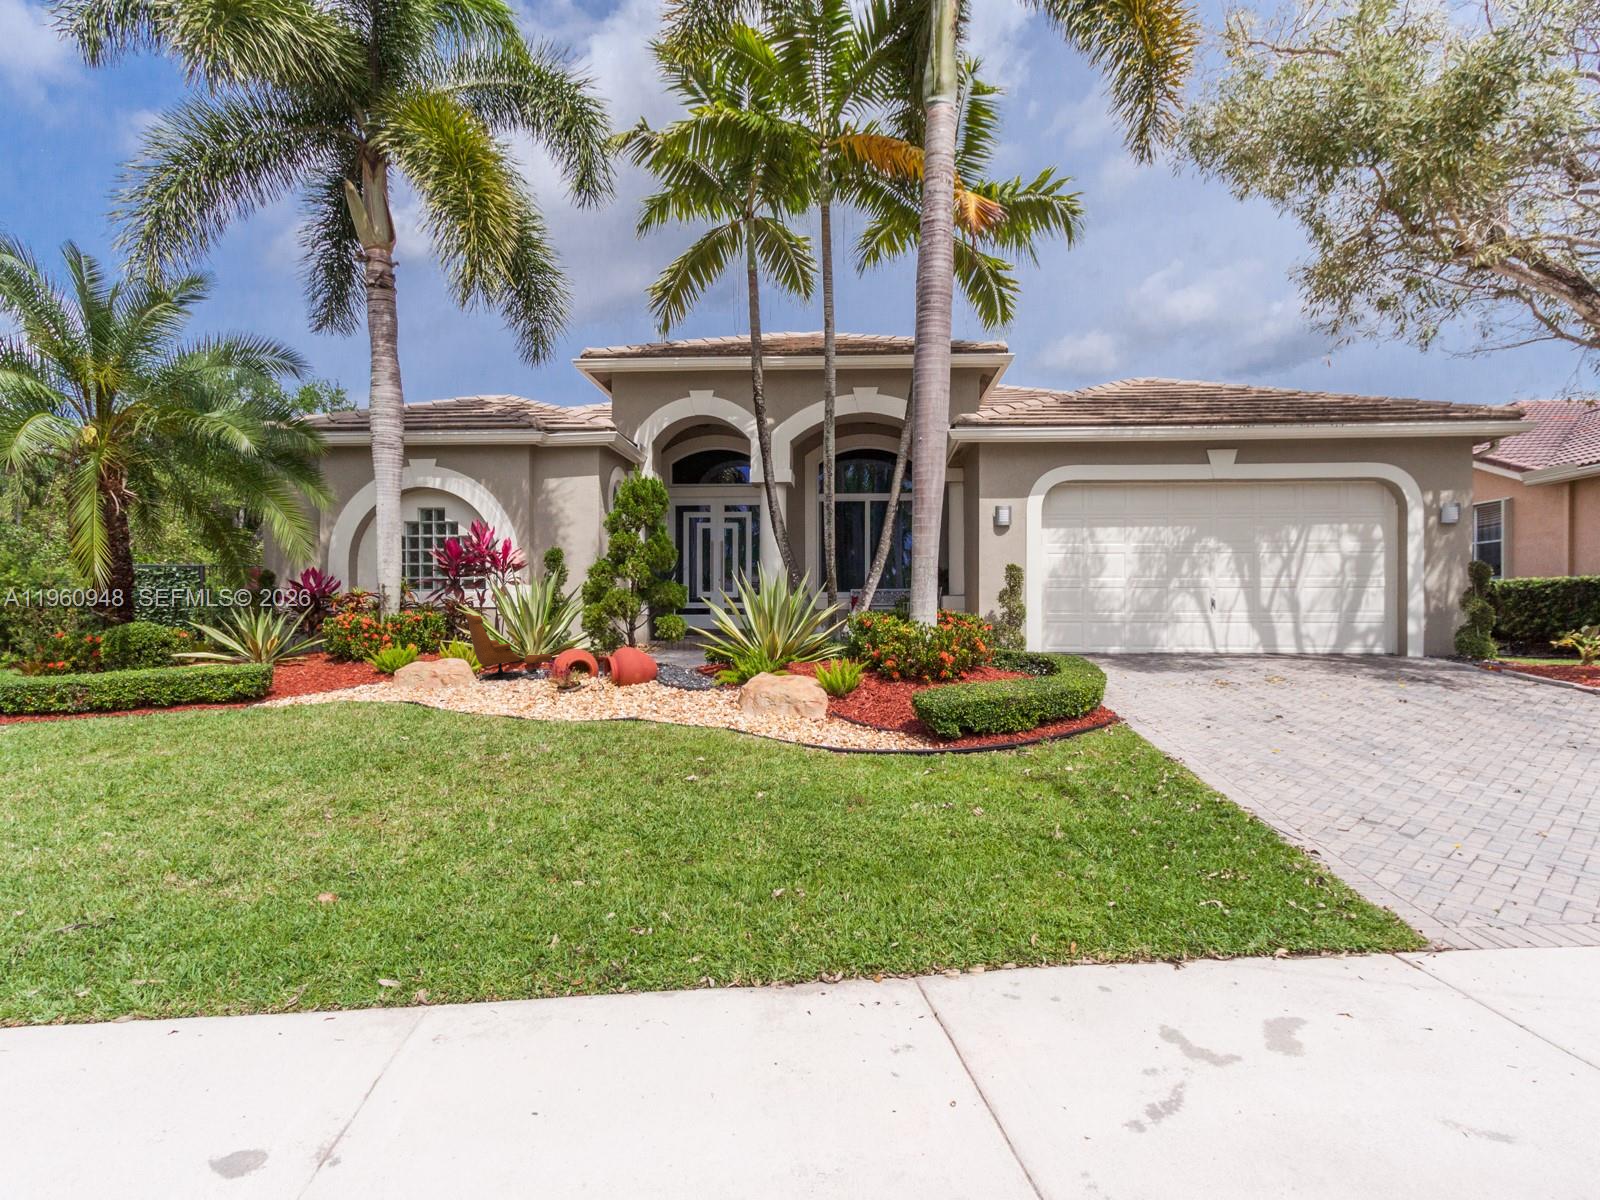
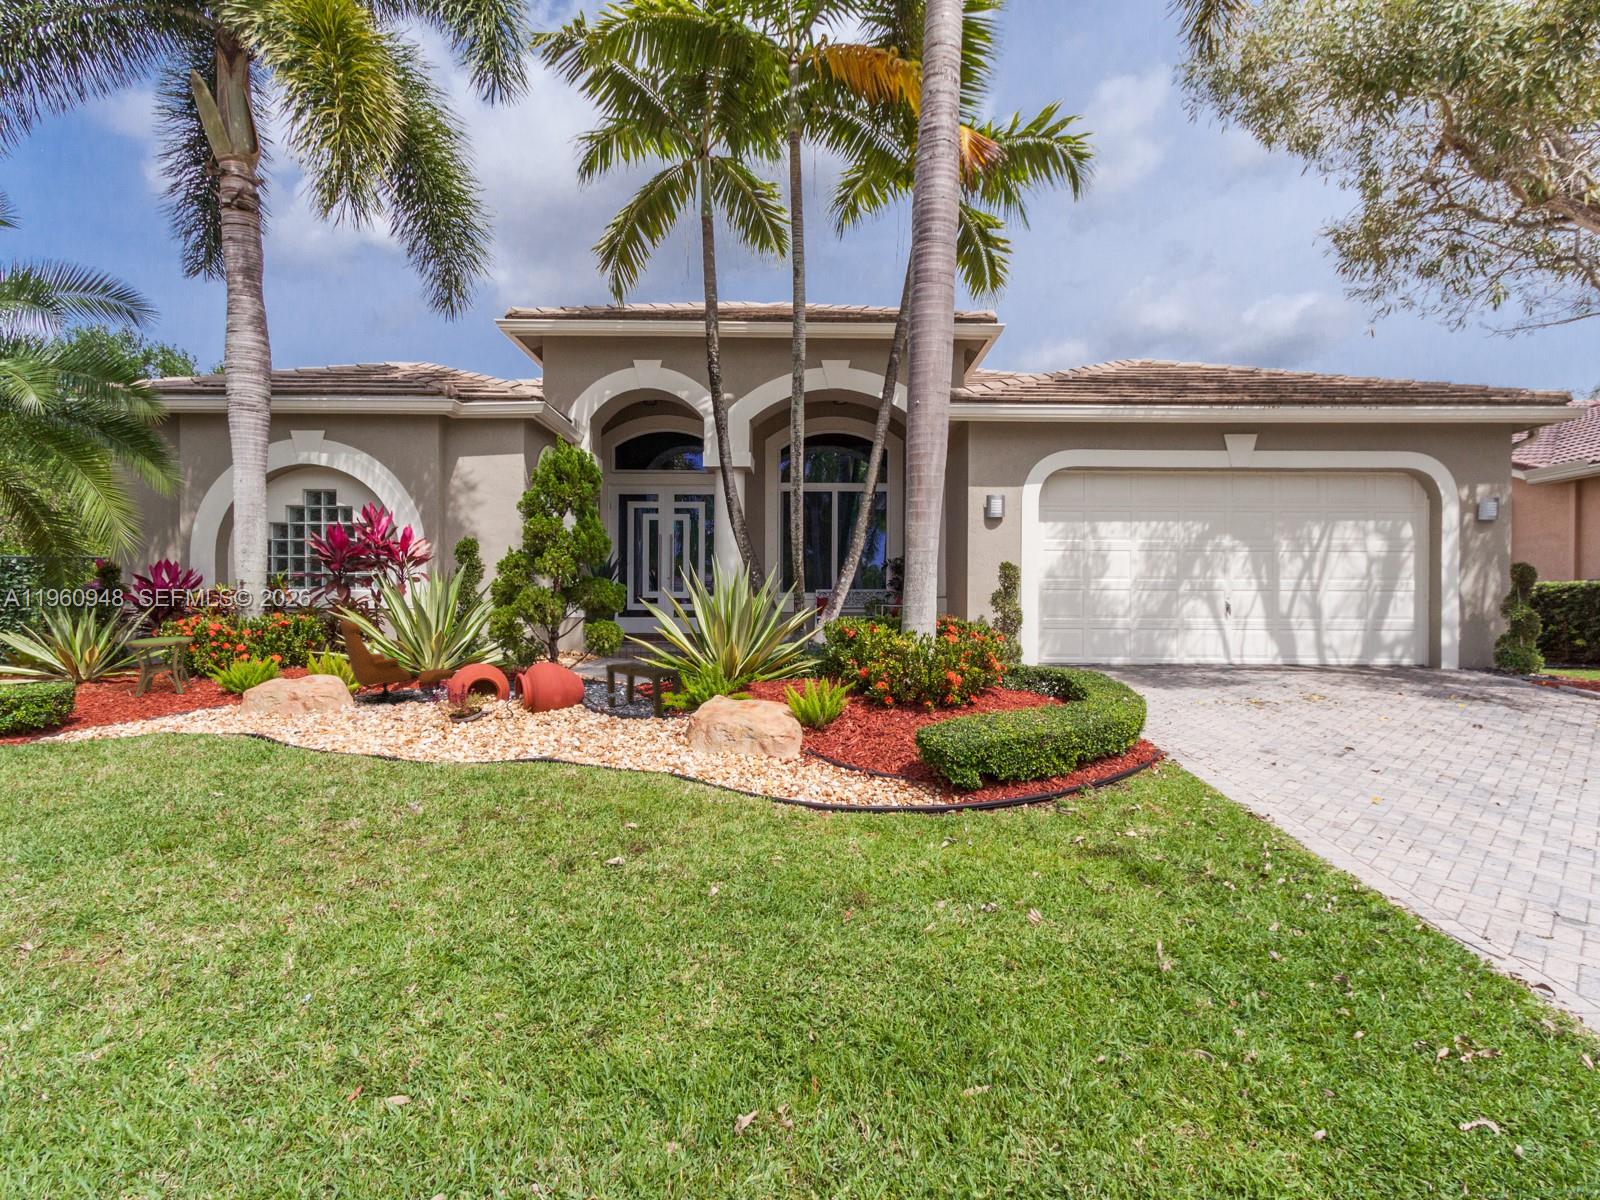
side table: none [302,627,351,674] -> present [125,637,193,697]
bench: none [673,647,735,691] -> present [606,662,682,718]

